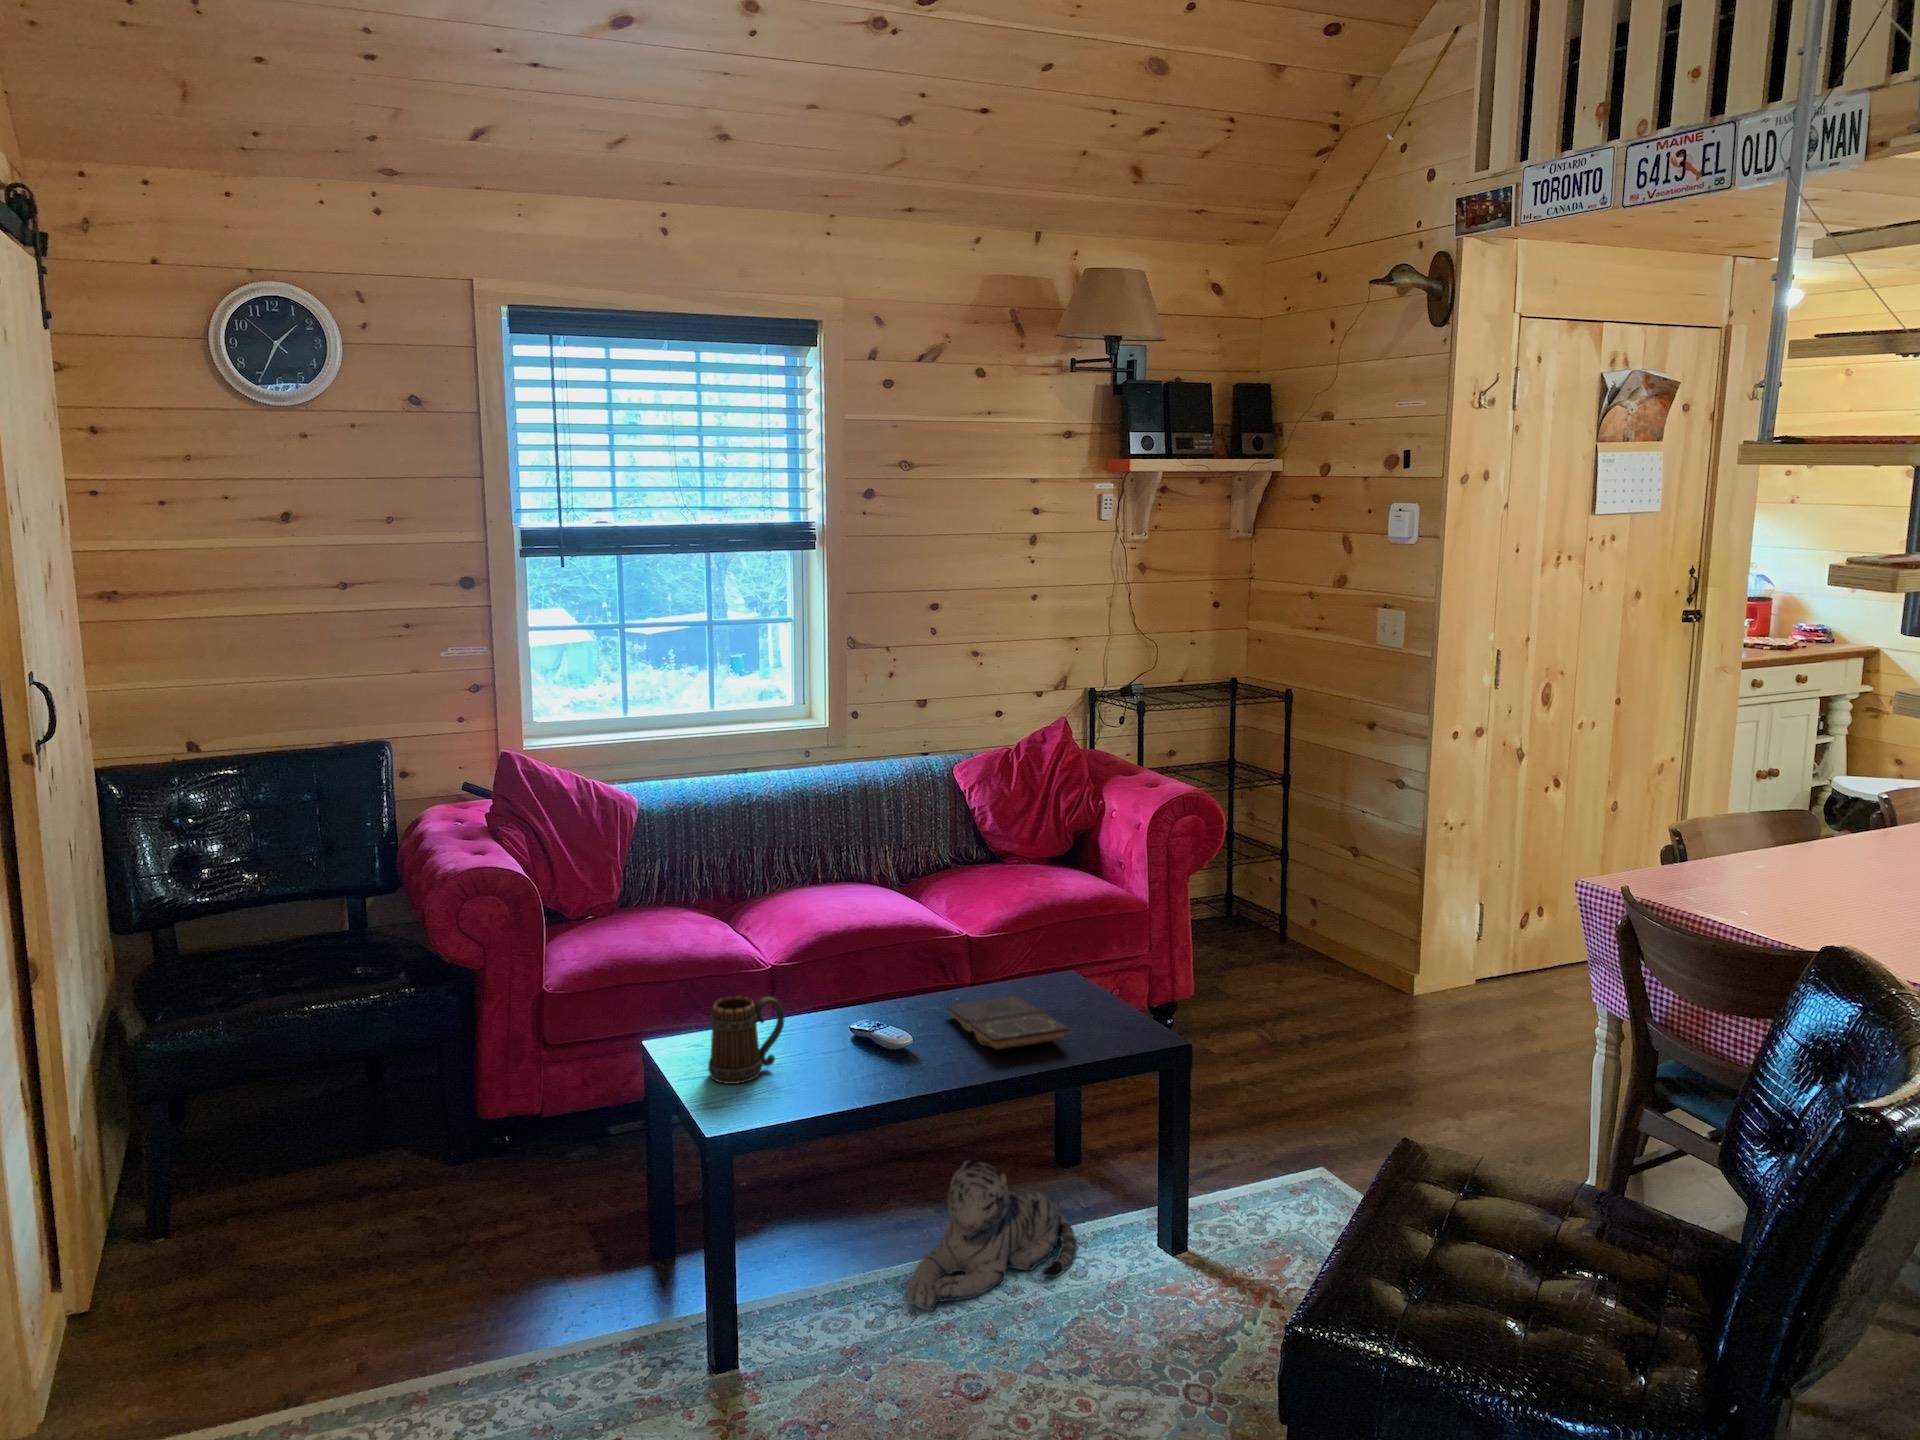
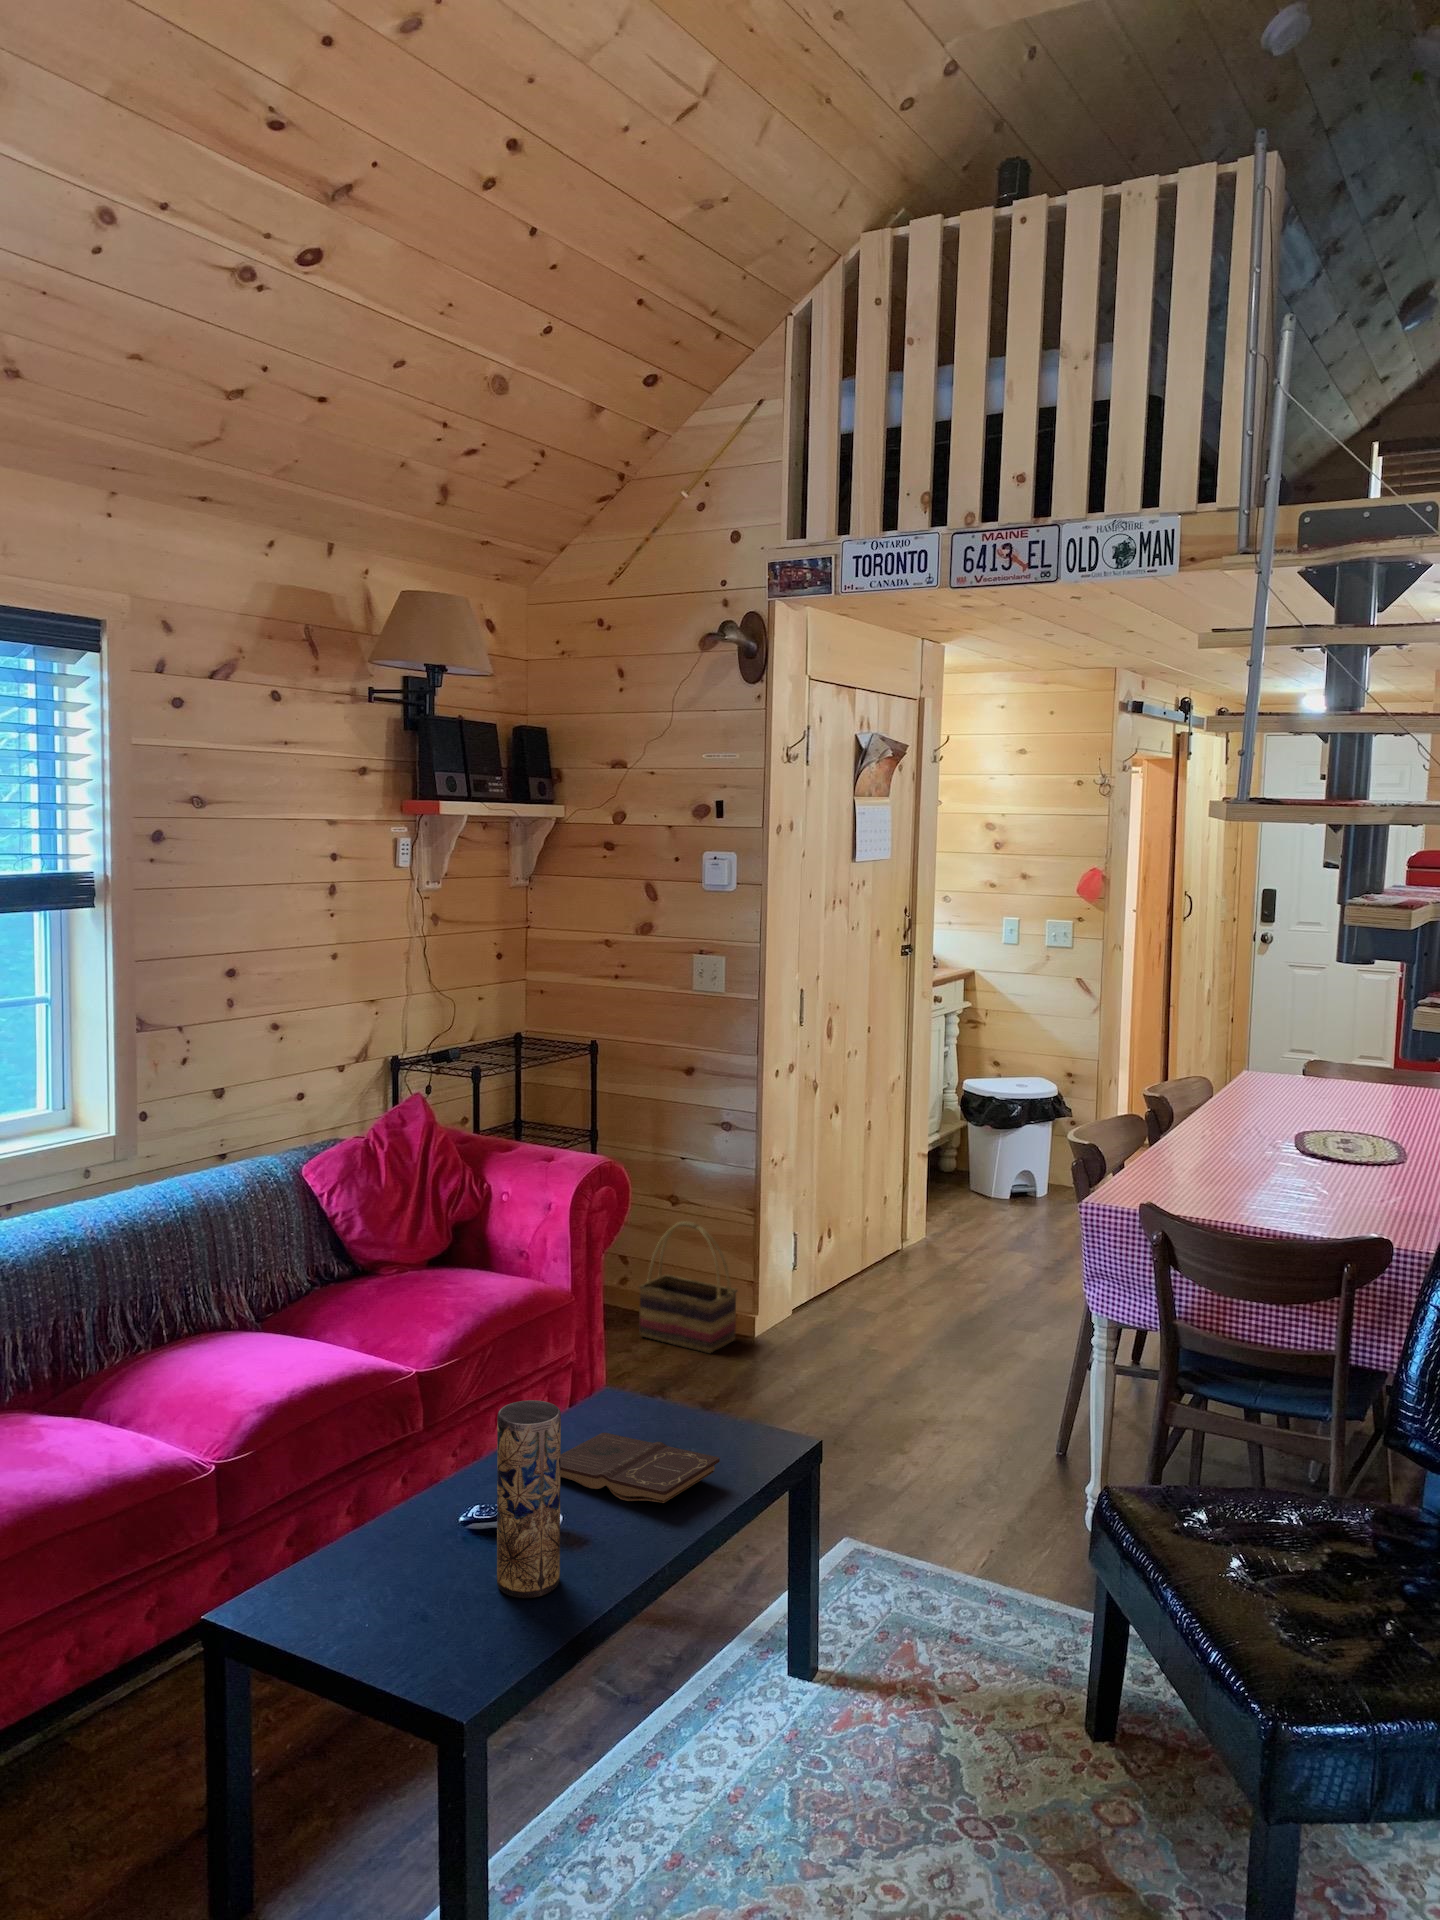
basket: none [1301,867,1394,997] -> present [639,1221,737,1353]
vase: none [820,934,871,1084] -> present [497,1400,561,1598]
mug: present [708,996,785,1084] -> none [356,1506,442,1640]
plush toy: present [904,1160,1076,1310] -> none [583,1643,733,1851]

